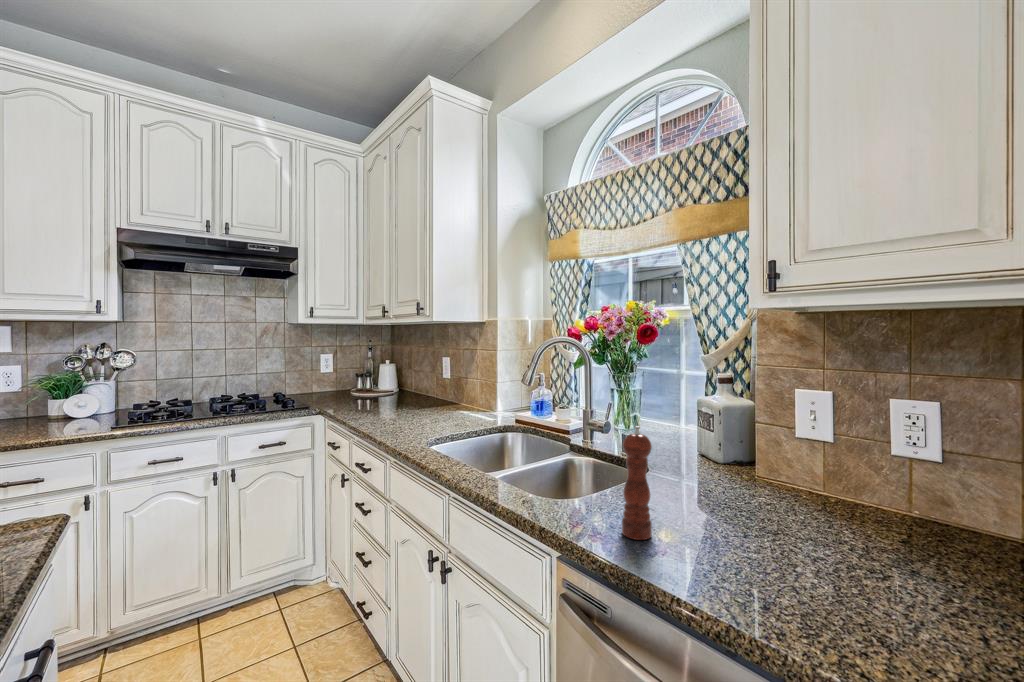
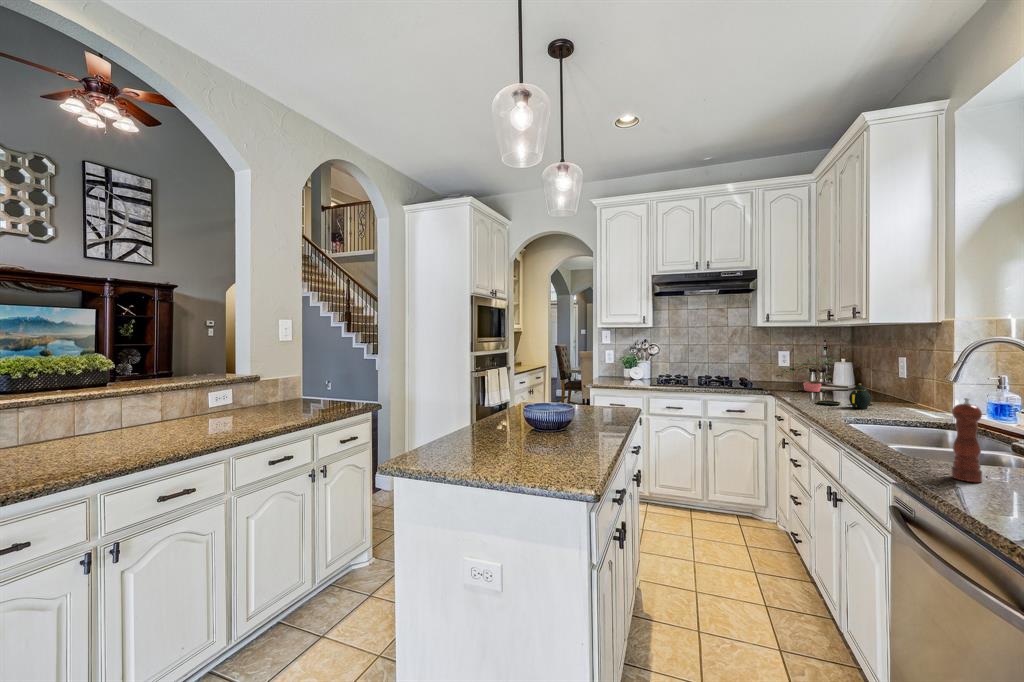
potted plant: none [325,361,392,408] -> present [776,356,835,392]
teapot: none [385,395,441,425] -> present [817,384,873,409]

